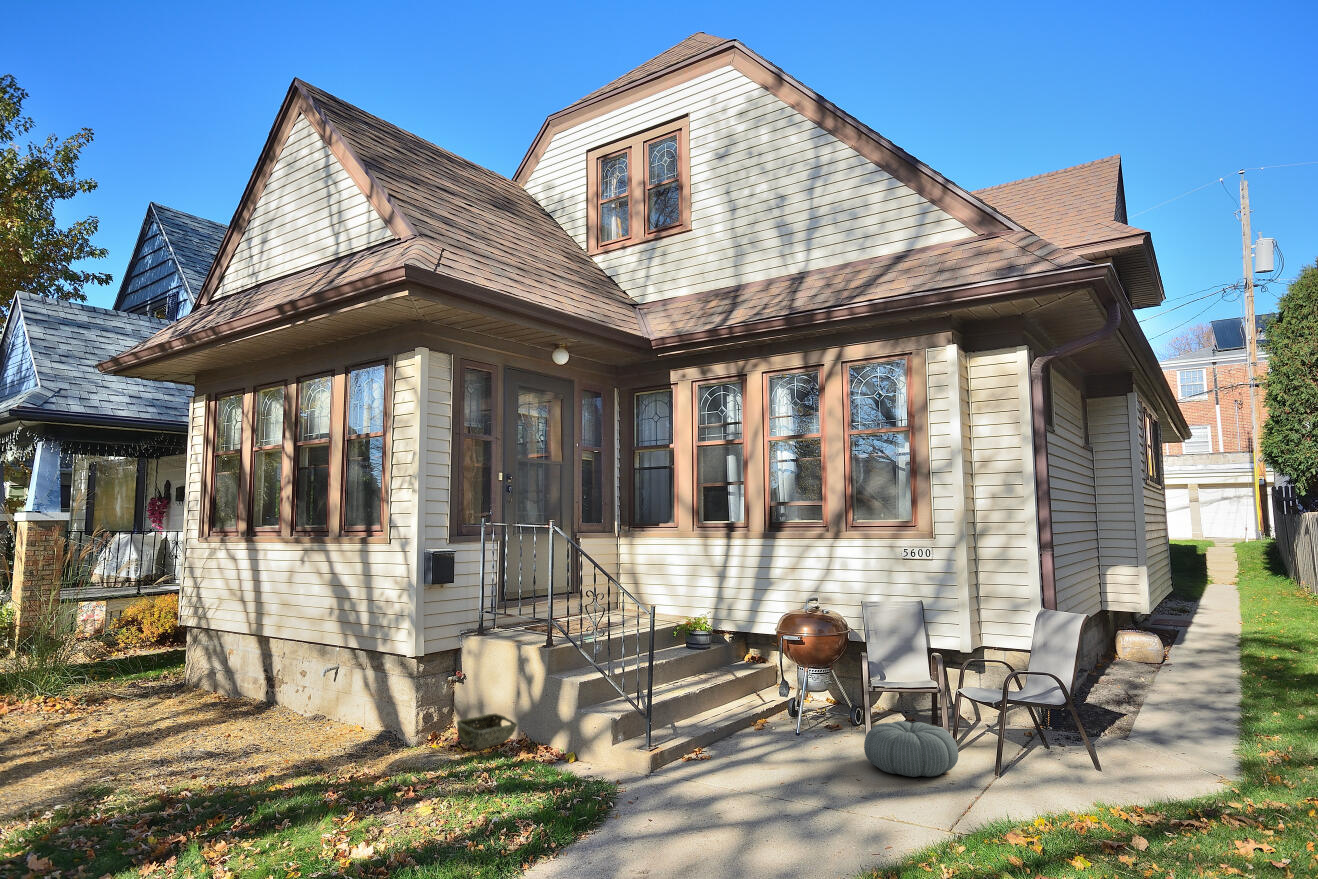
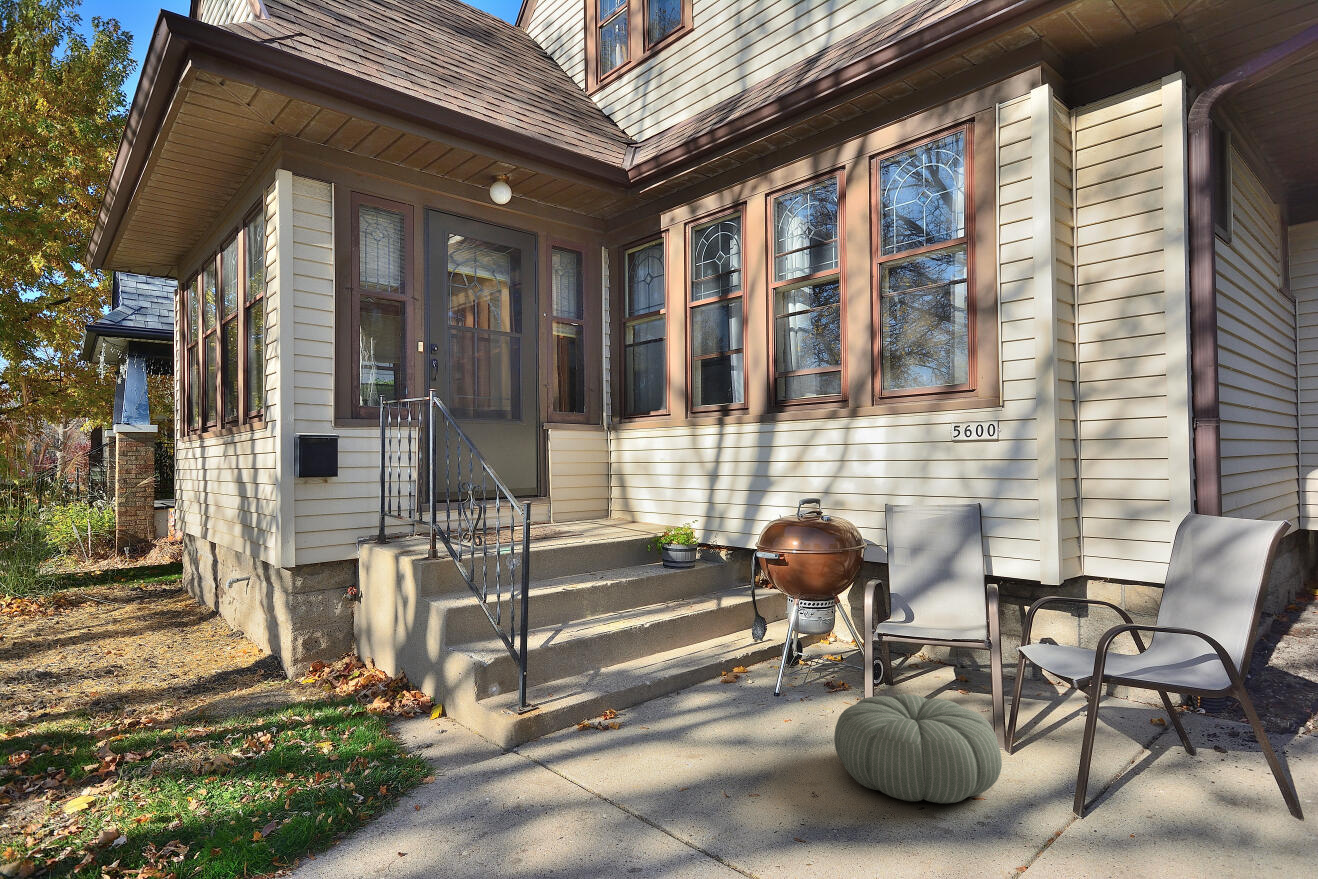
woven basket: present [457,714,517,750] -> none [299,645,386,695]

